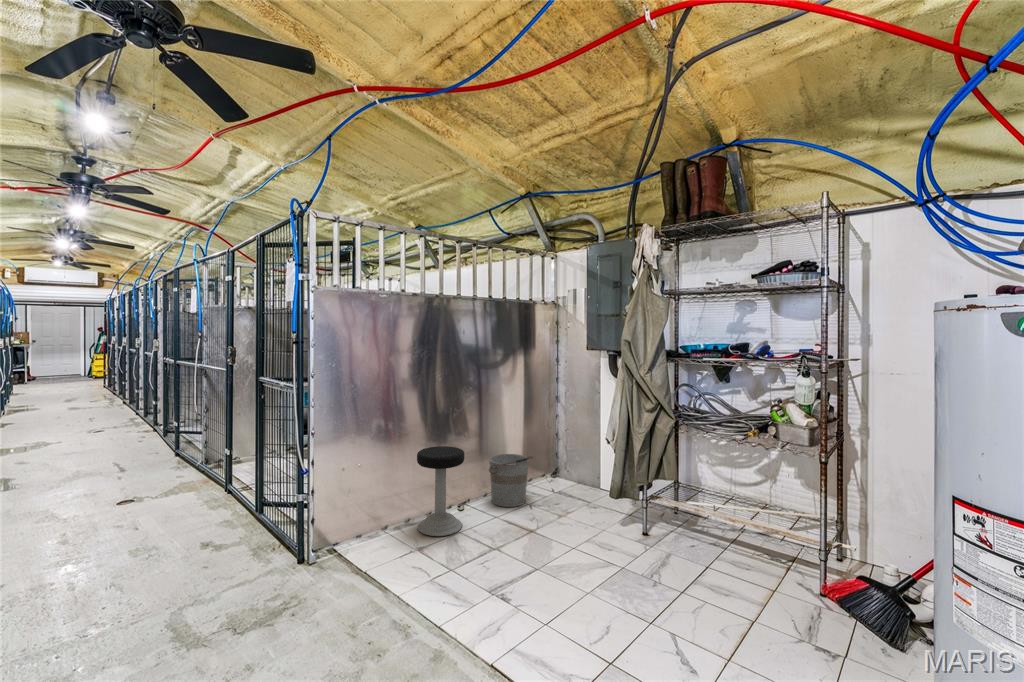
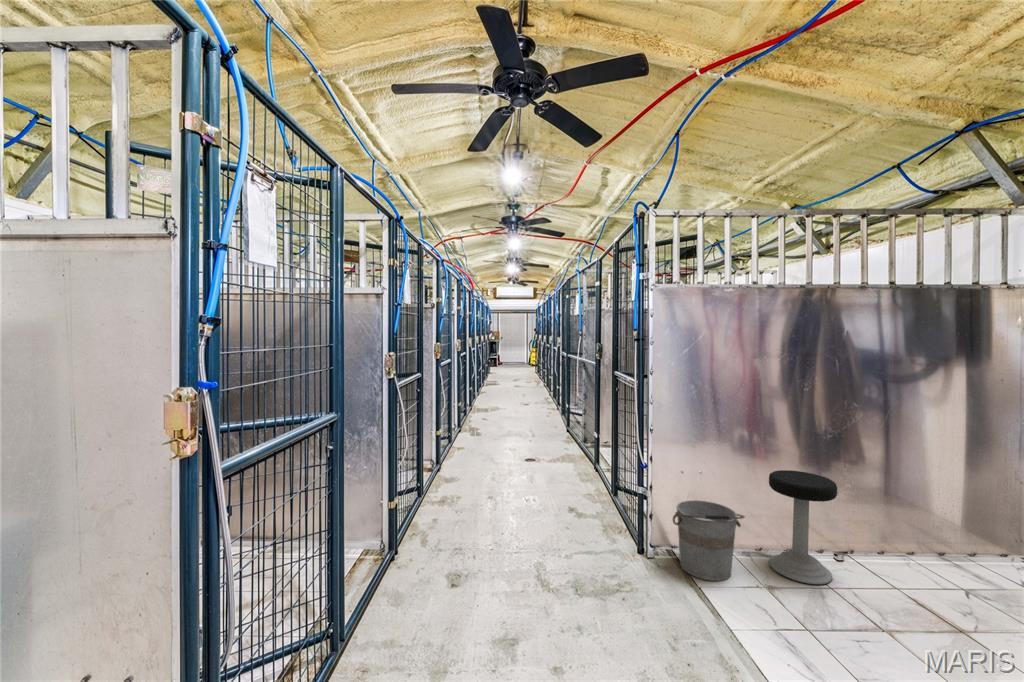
bucket: present [489,454,533,507] -> present [673,500,744,581]

